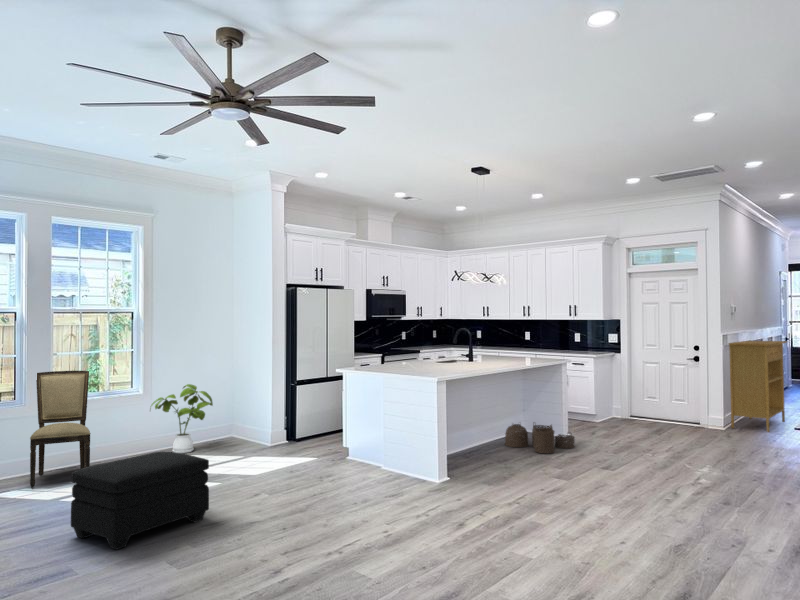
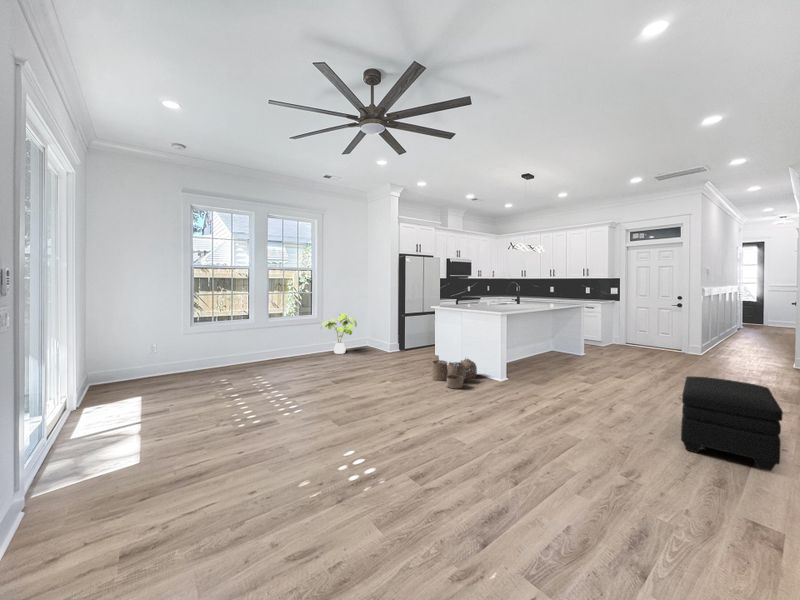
console table: present [729,341,787,432] -> none [704,293,751,357]
dining chair: present [30,371,91,488] -> none [254,303,287,370]
woven basket: present [505,424,575,453] -> present [432,359,477,388]
ottoman: present [71,452,209,549] -> present [681,376,783,471]

